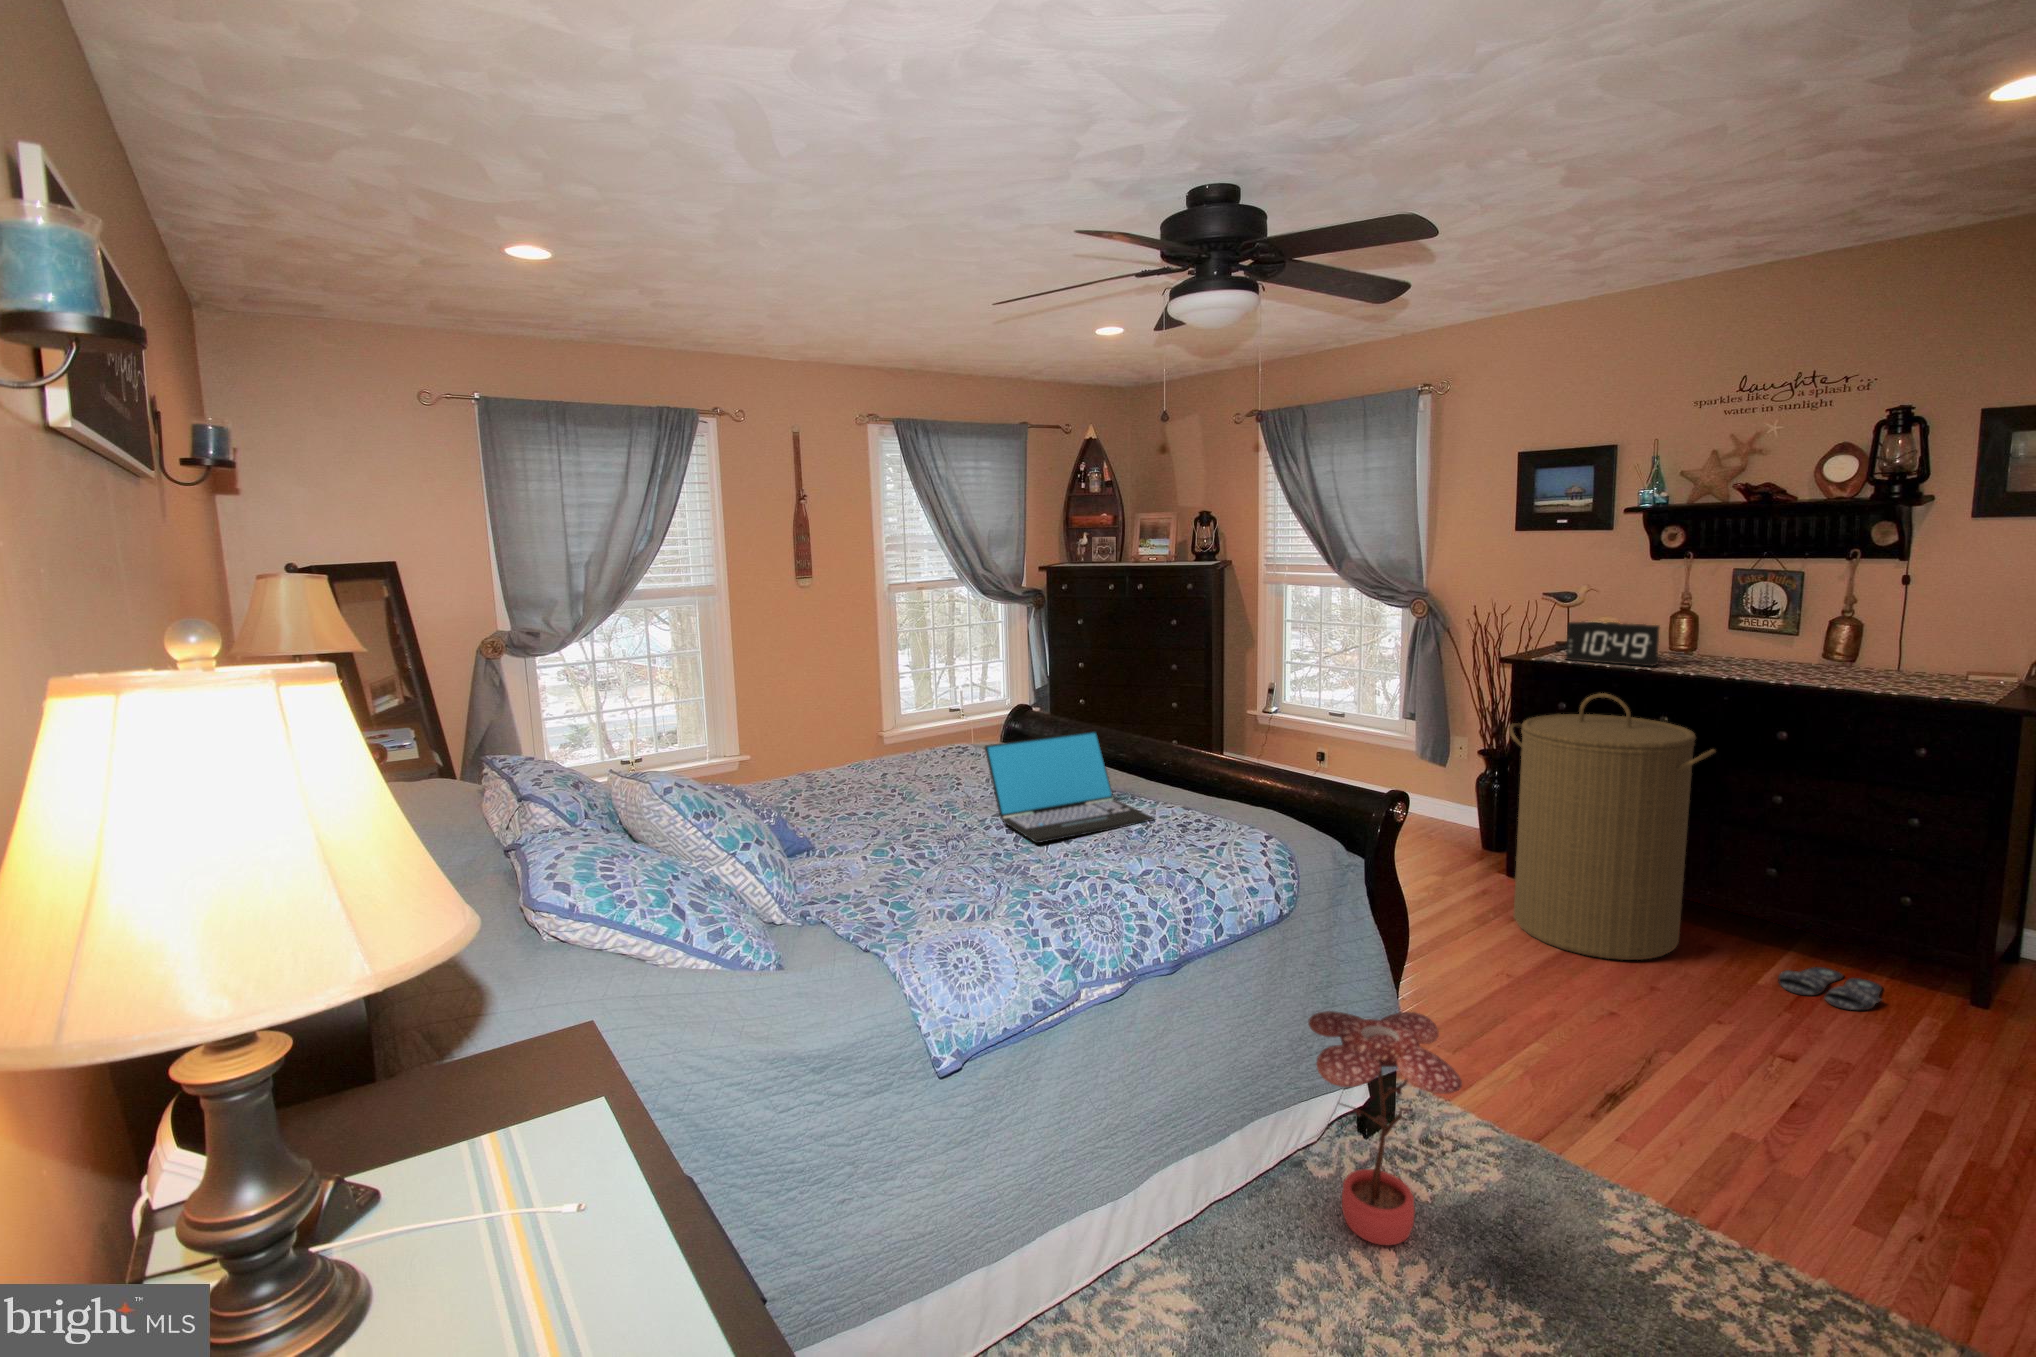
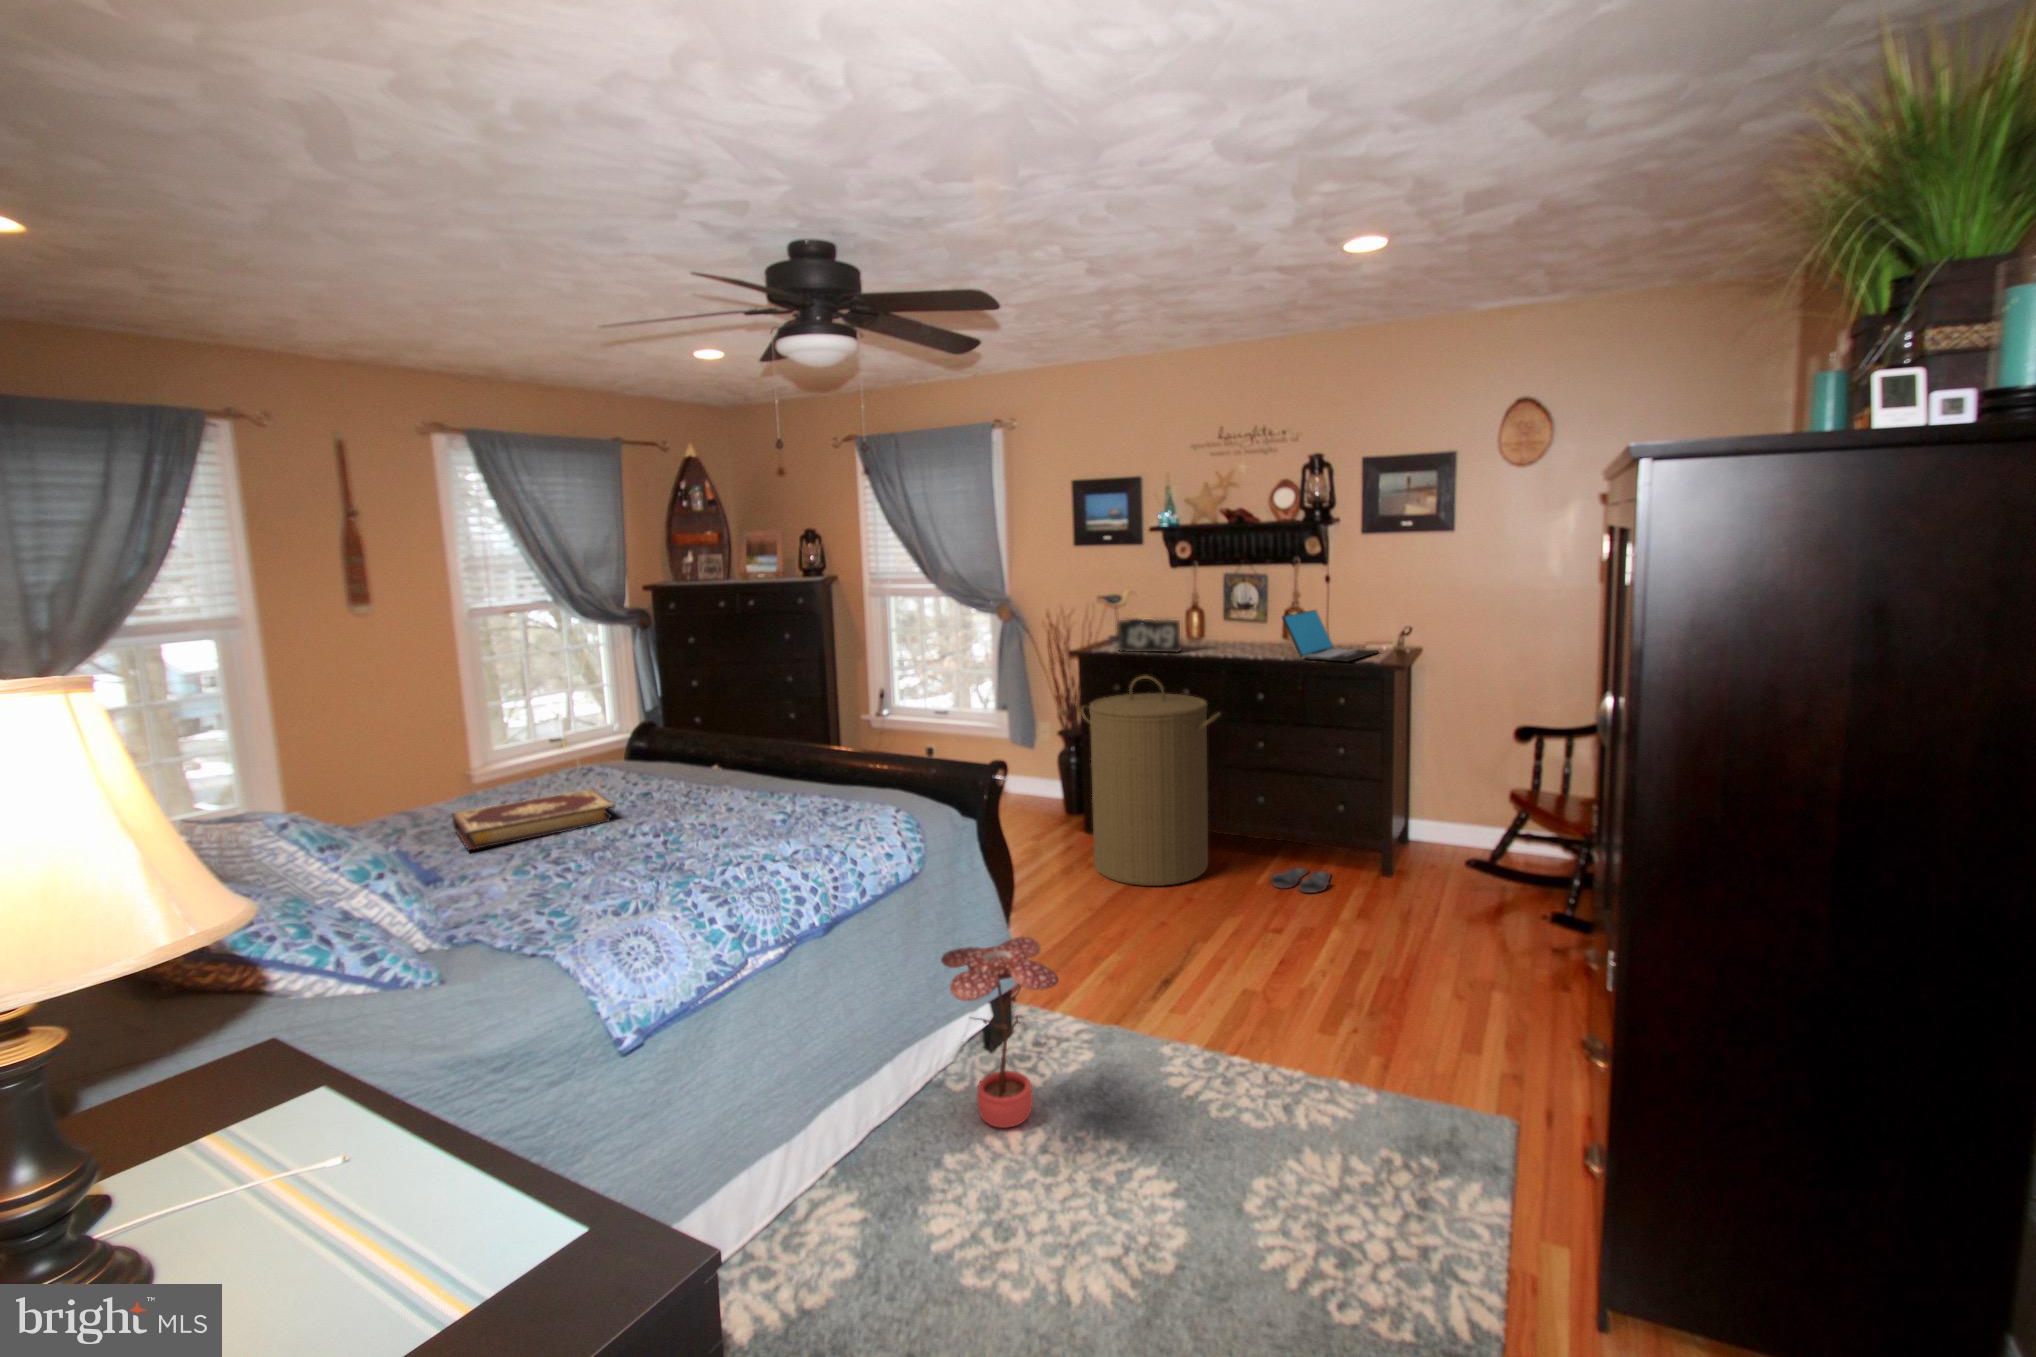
laptop: present [985,731,1155,843] -> present [1282,610,1378,662]
book: none [839,769,979,819] -> present [452,789,615,850]

